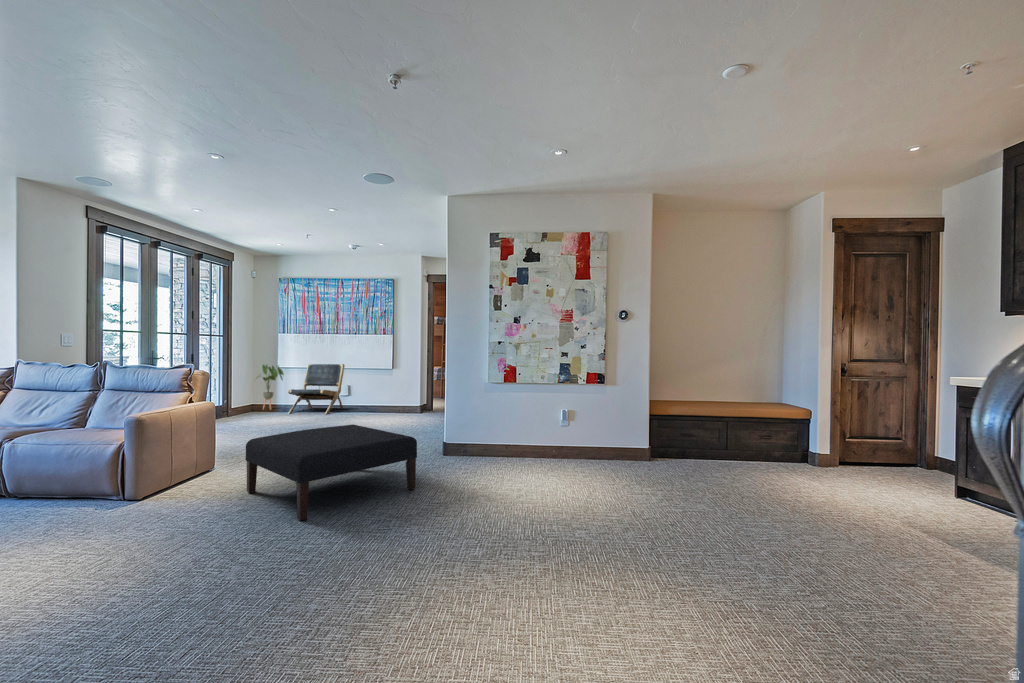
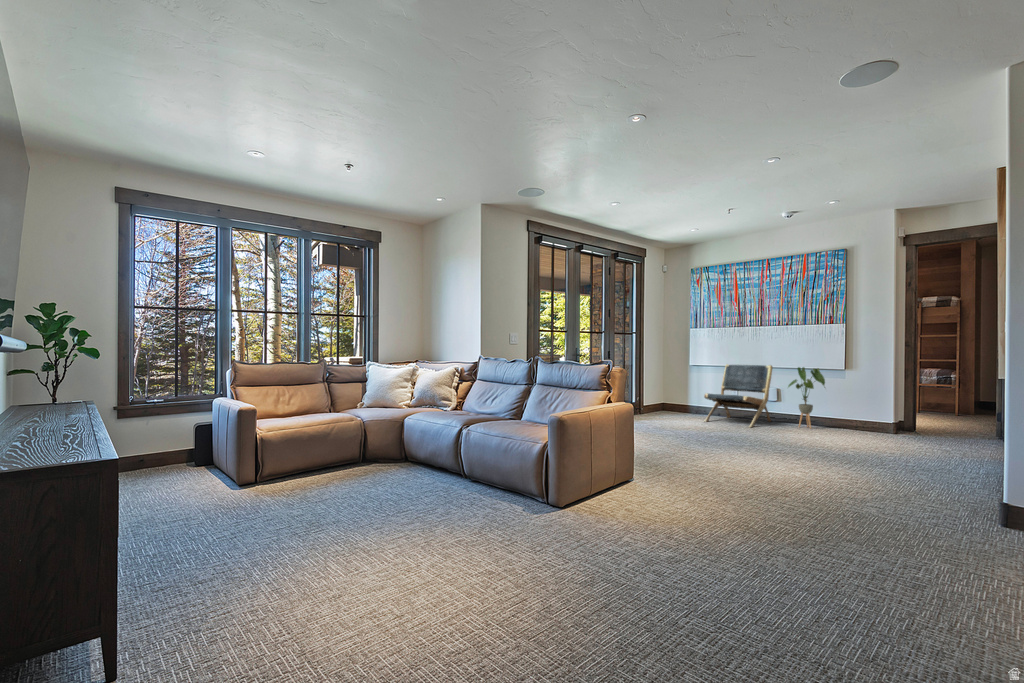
house plant: present [256,365,284,409] -> present [788,367,825,428]
ottoman: present [245,424,417,520] -> none [670,454,968,605]

